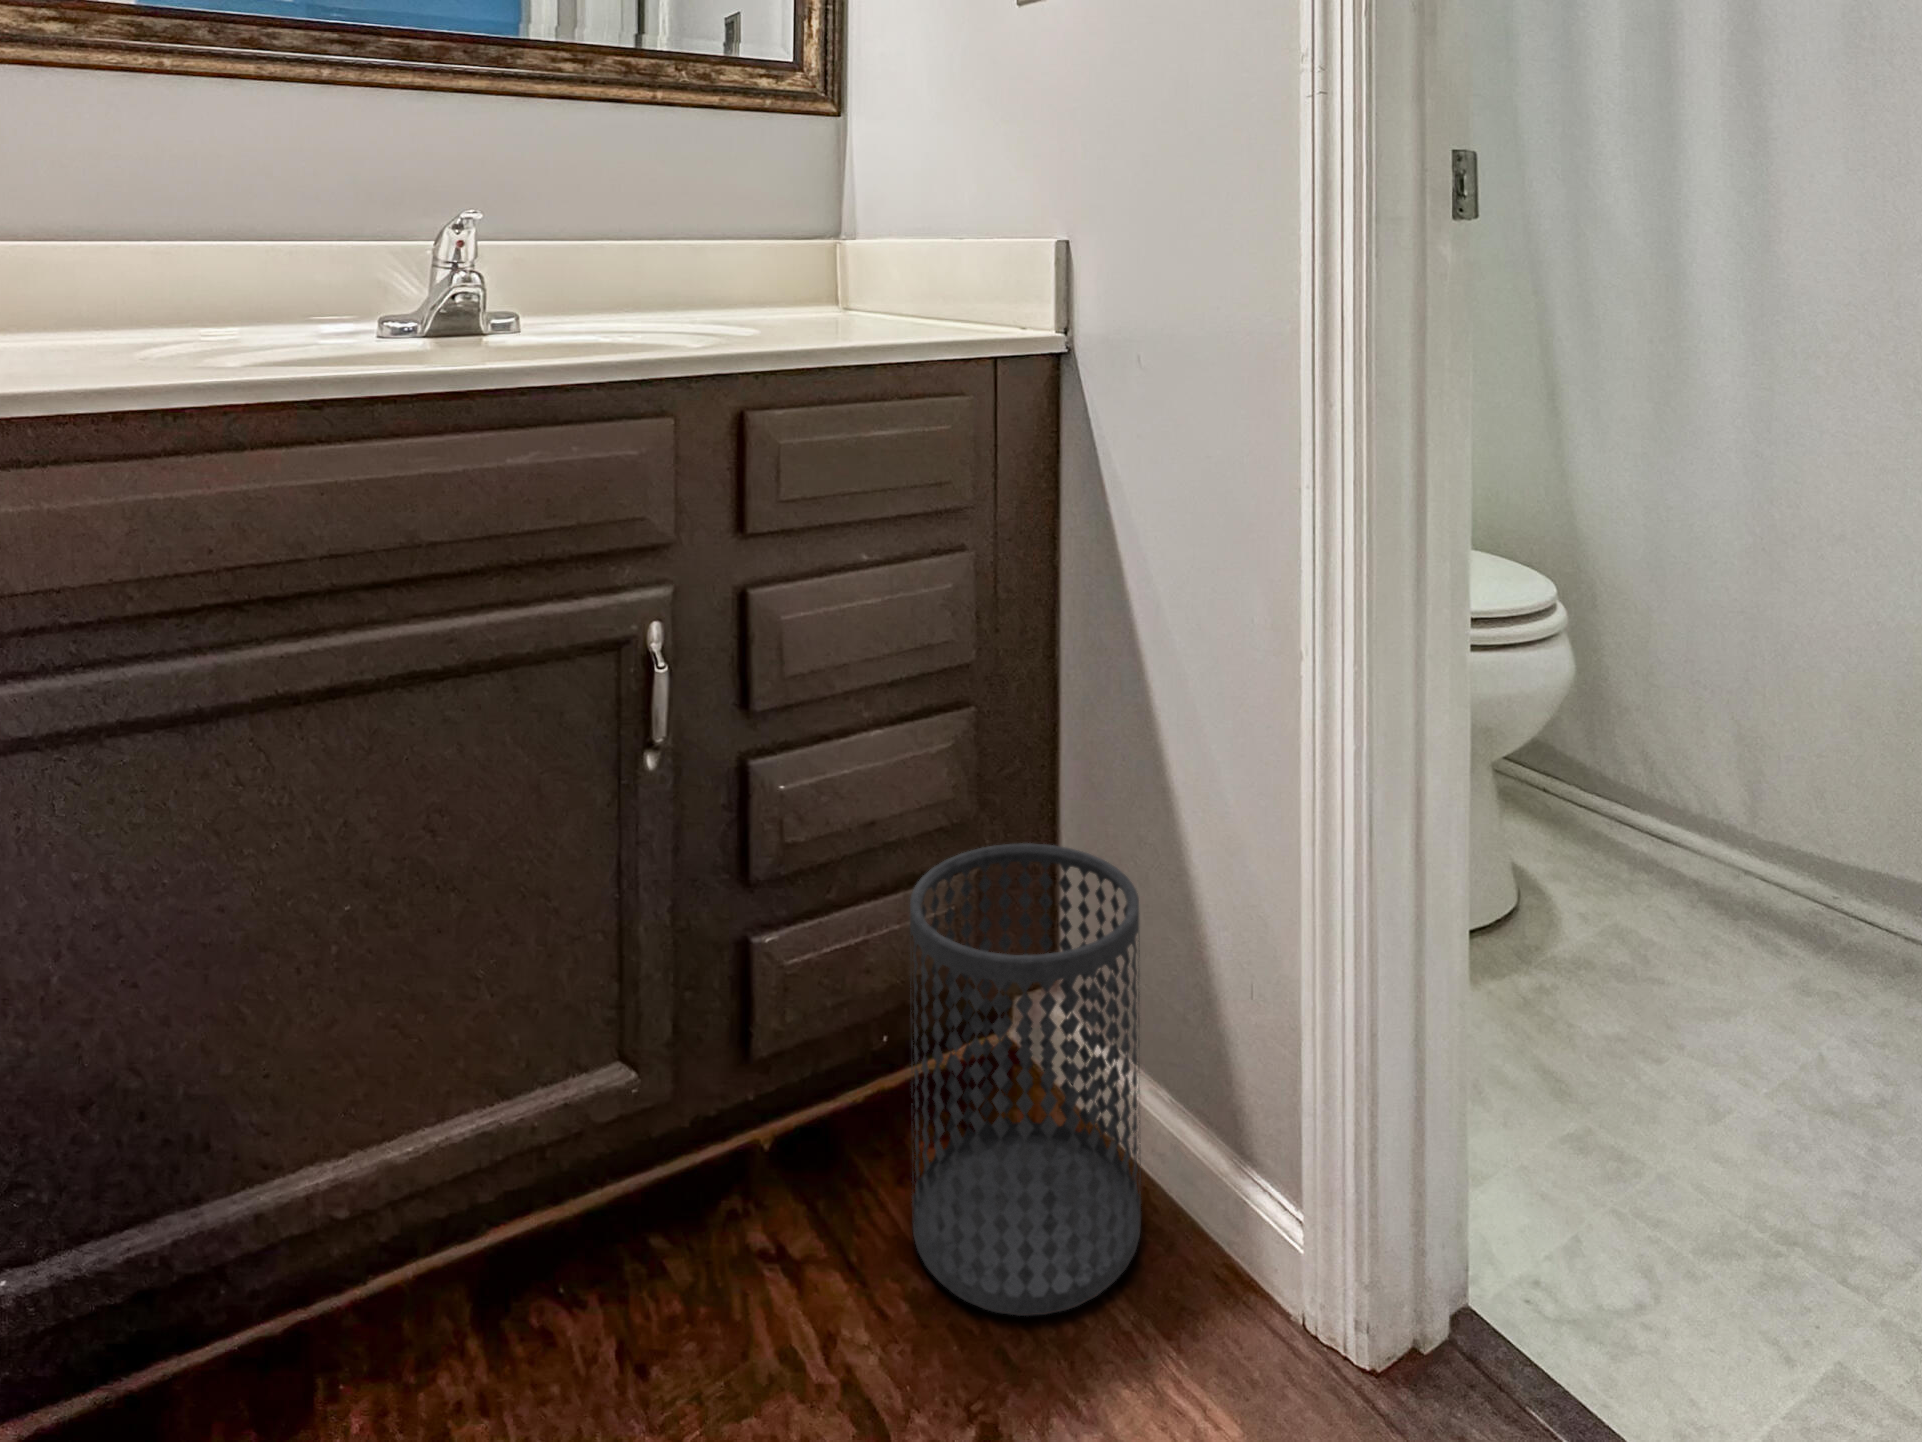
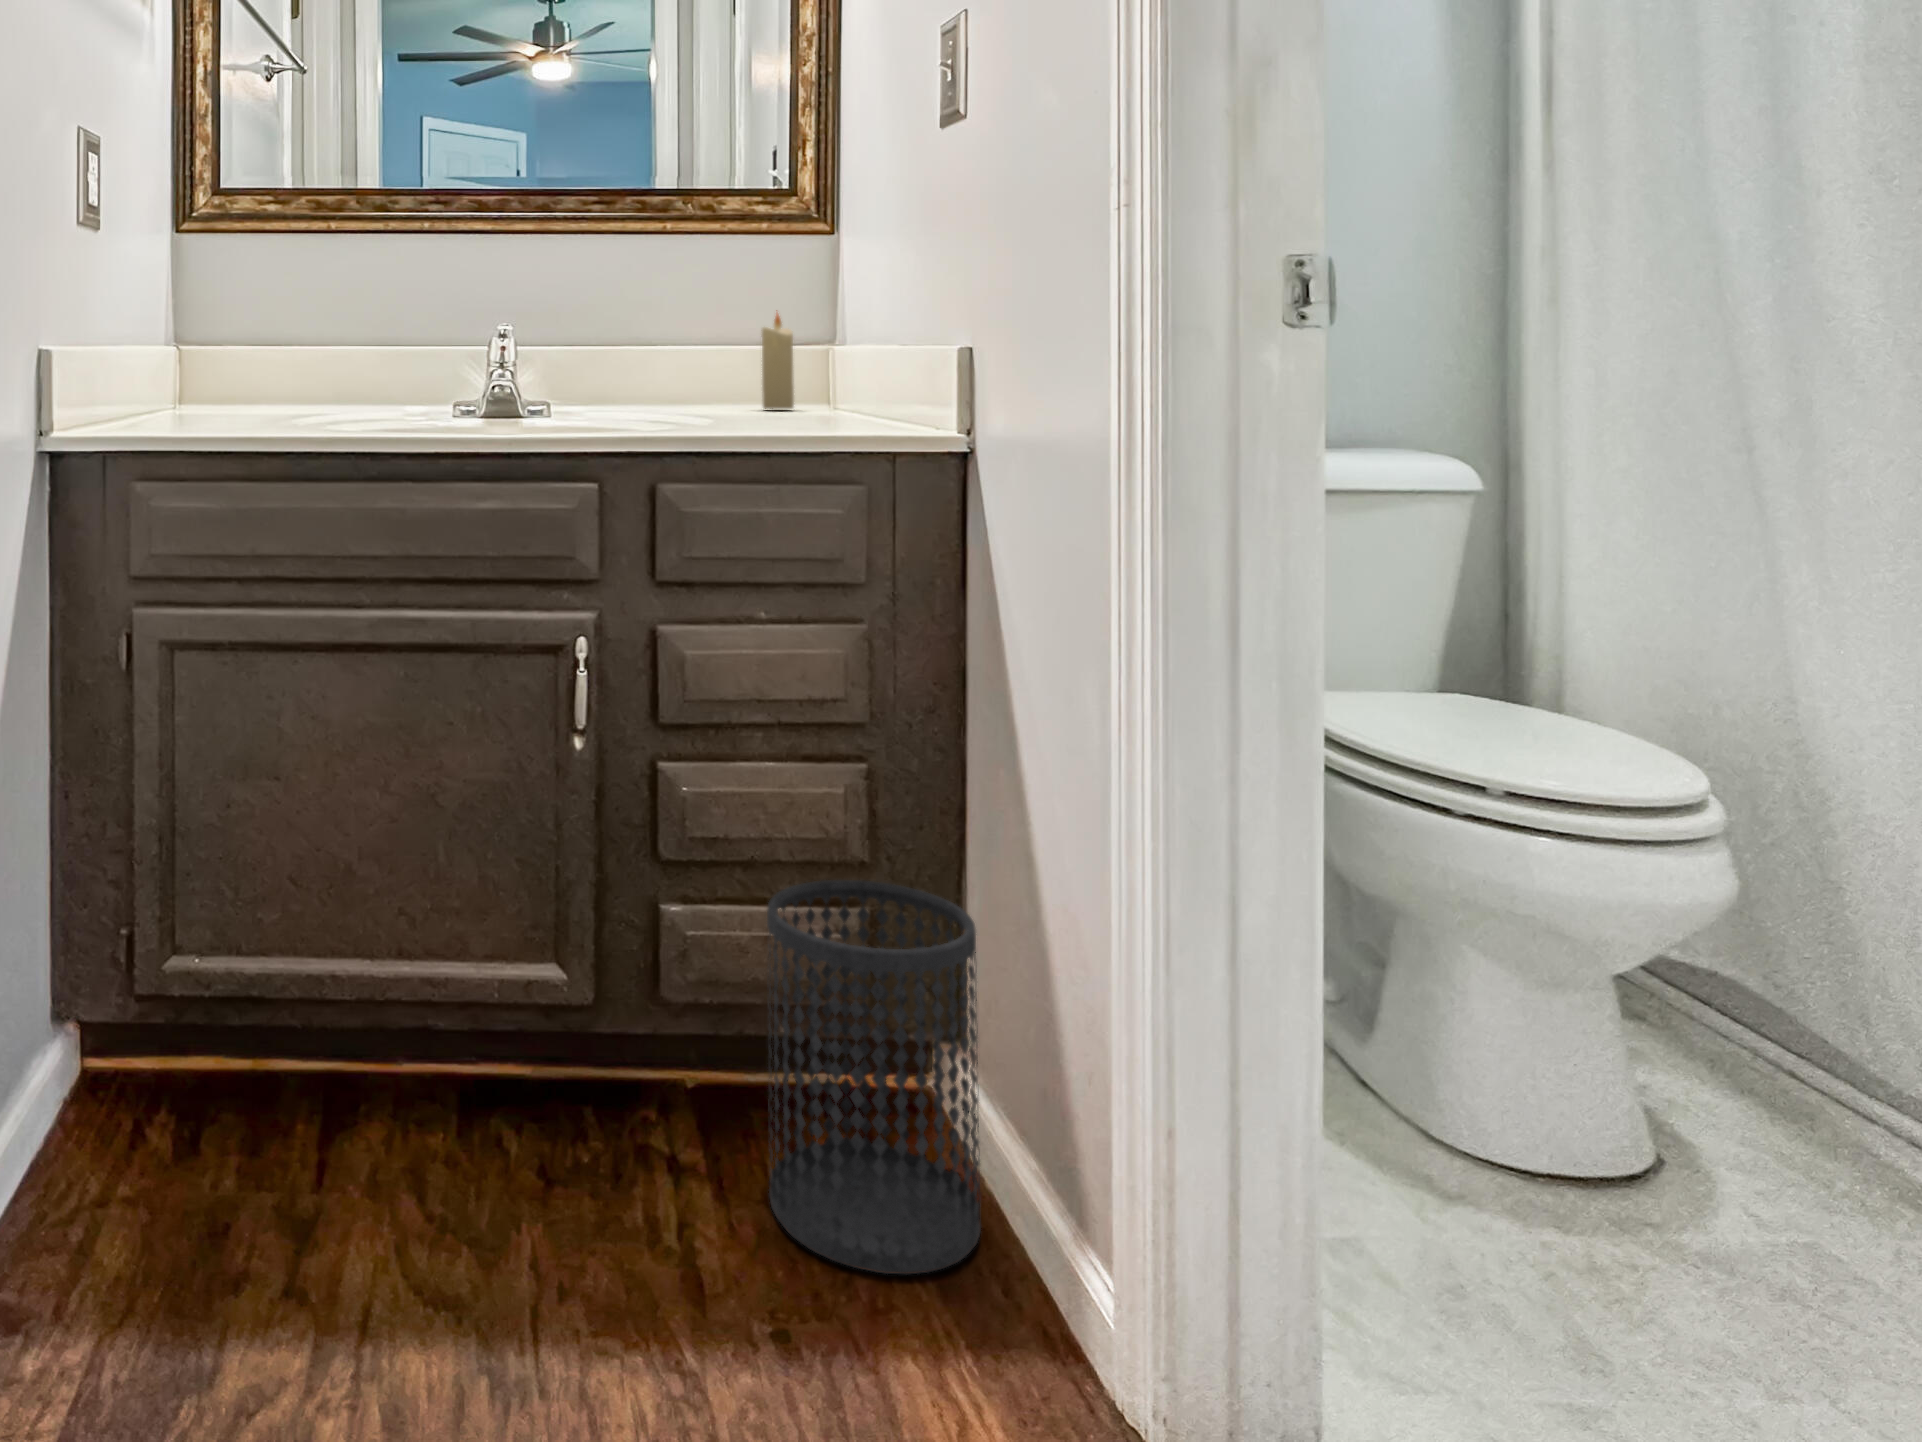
candle: none [769,203,806,313] -> present [761,310,794,409]

